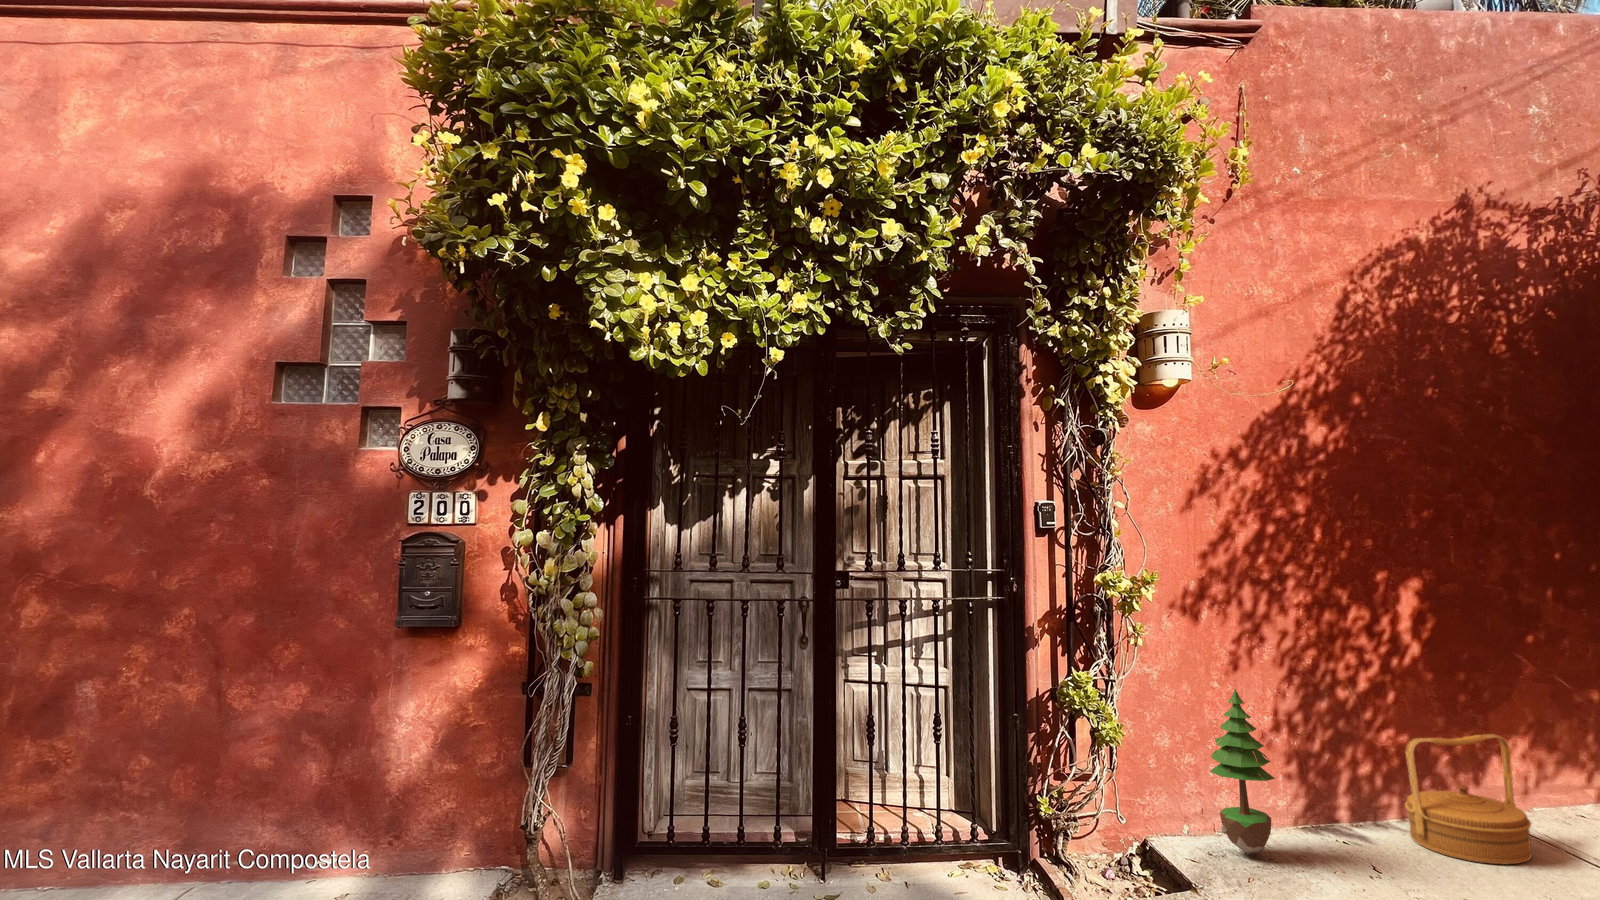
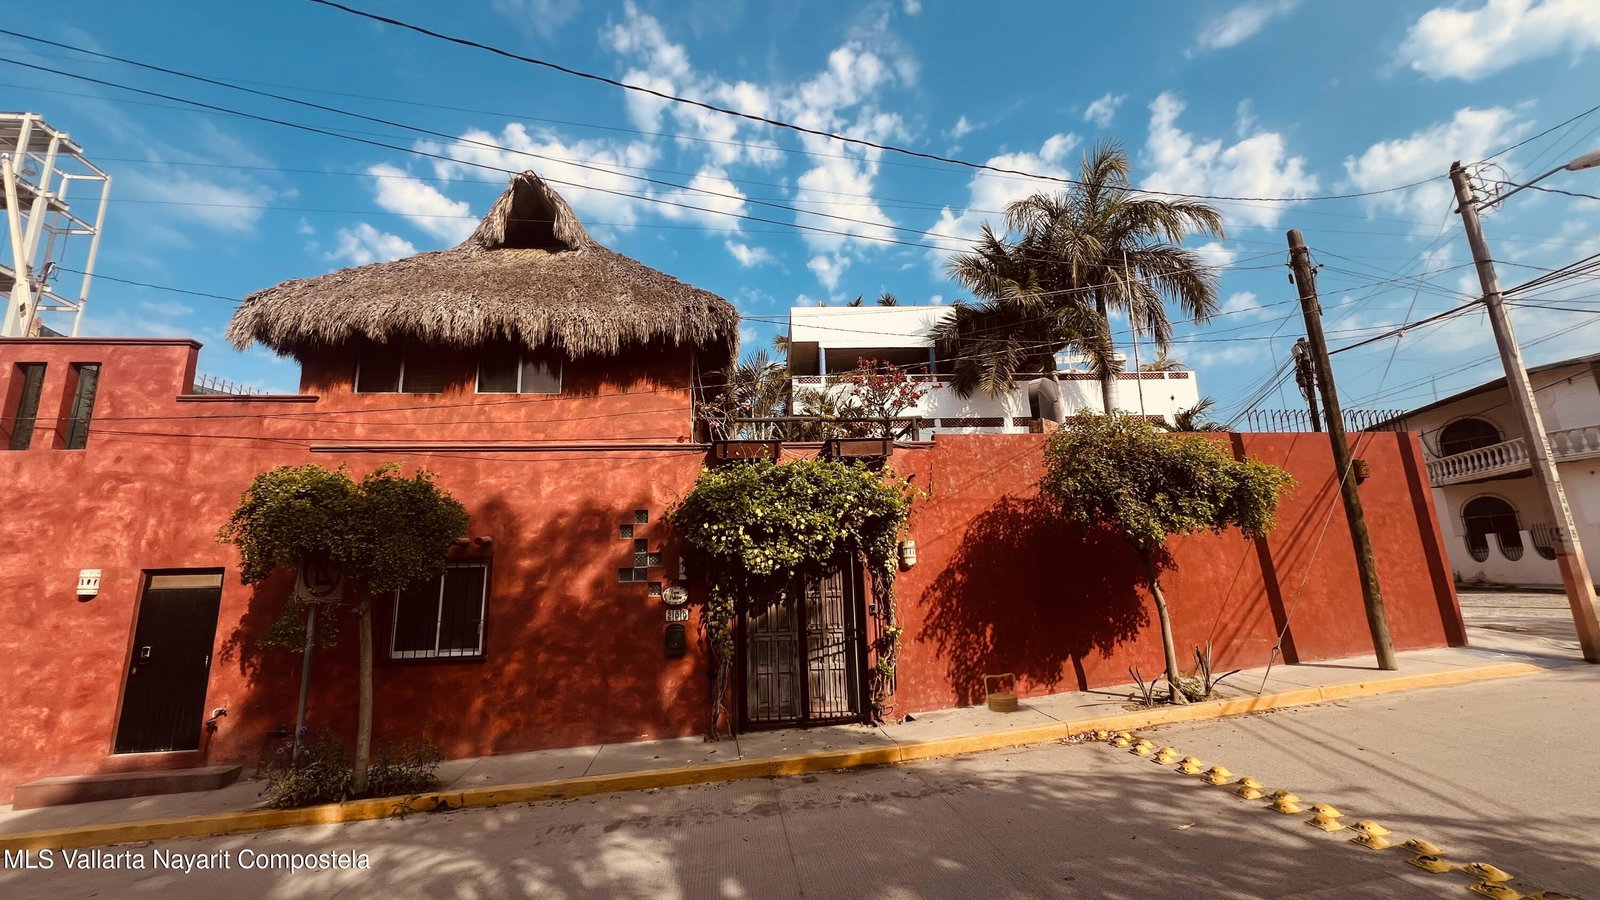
potted tree: present [1210,689,1275,855] -> none [925,663,944,716]

